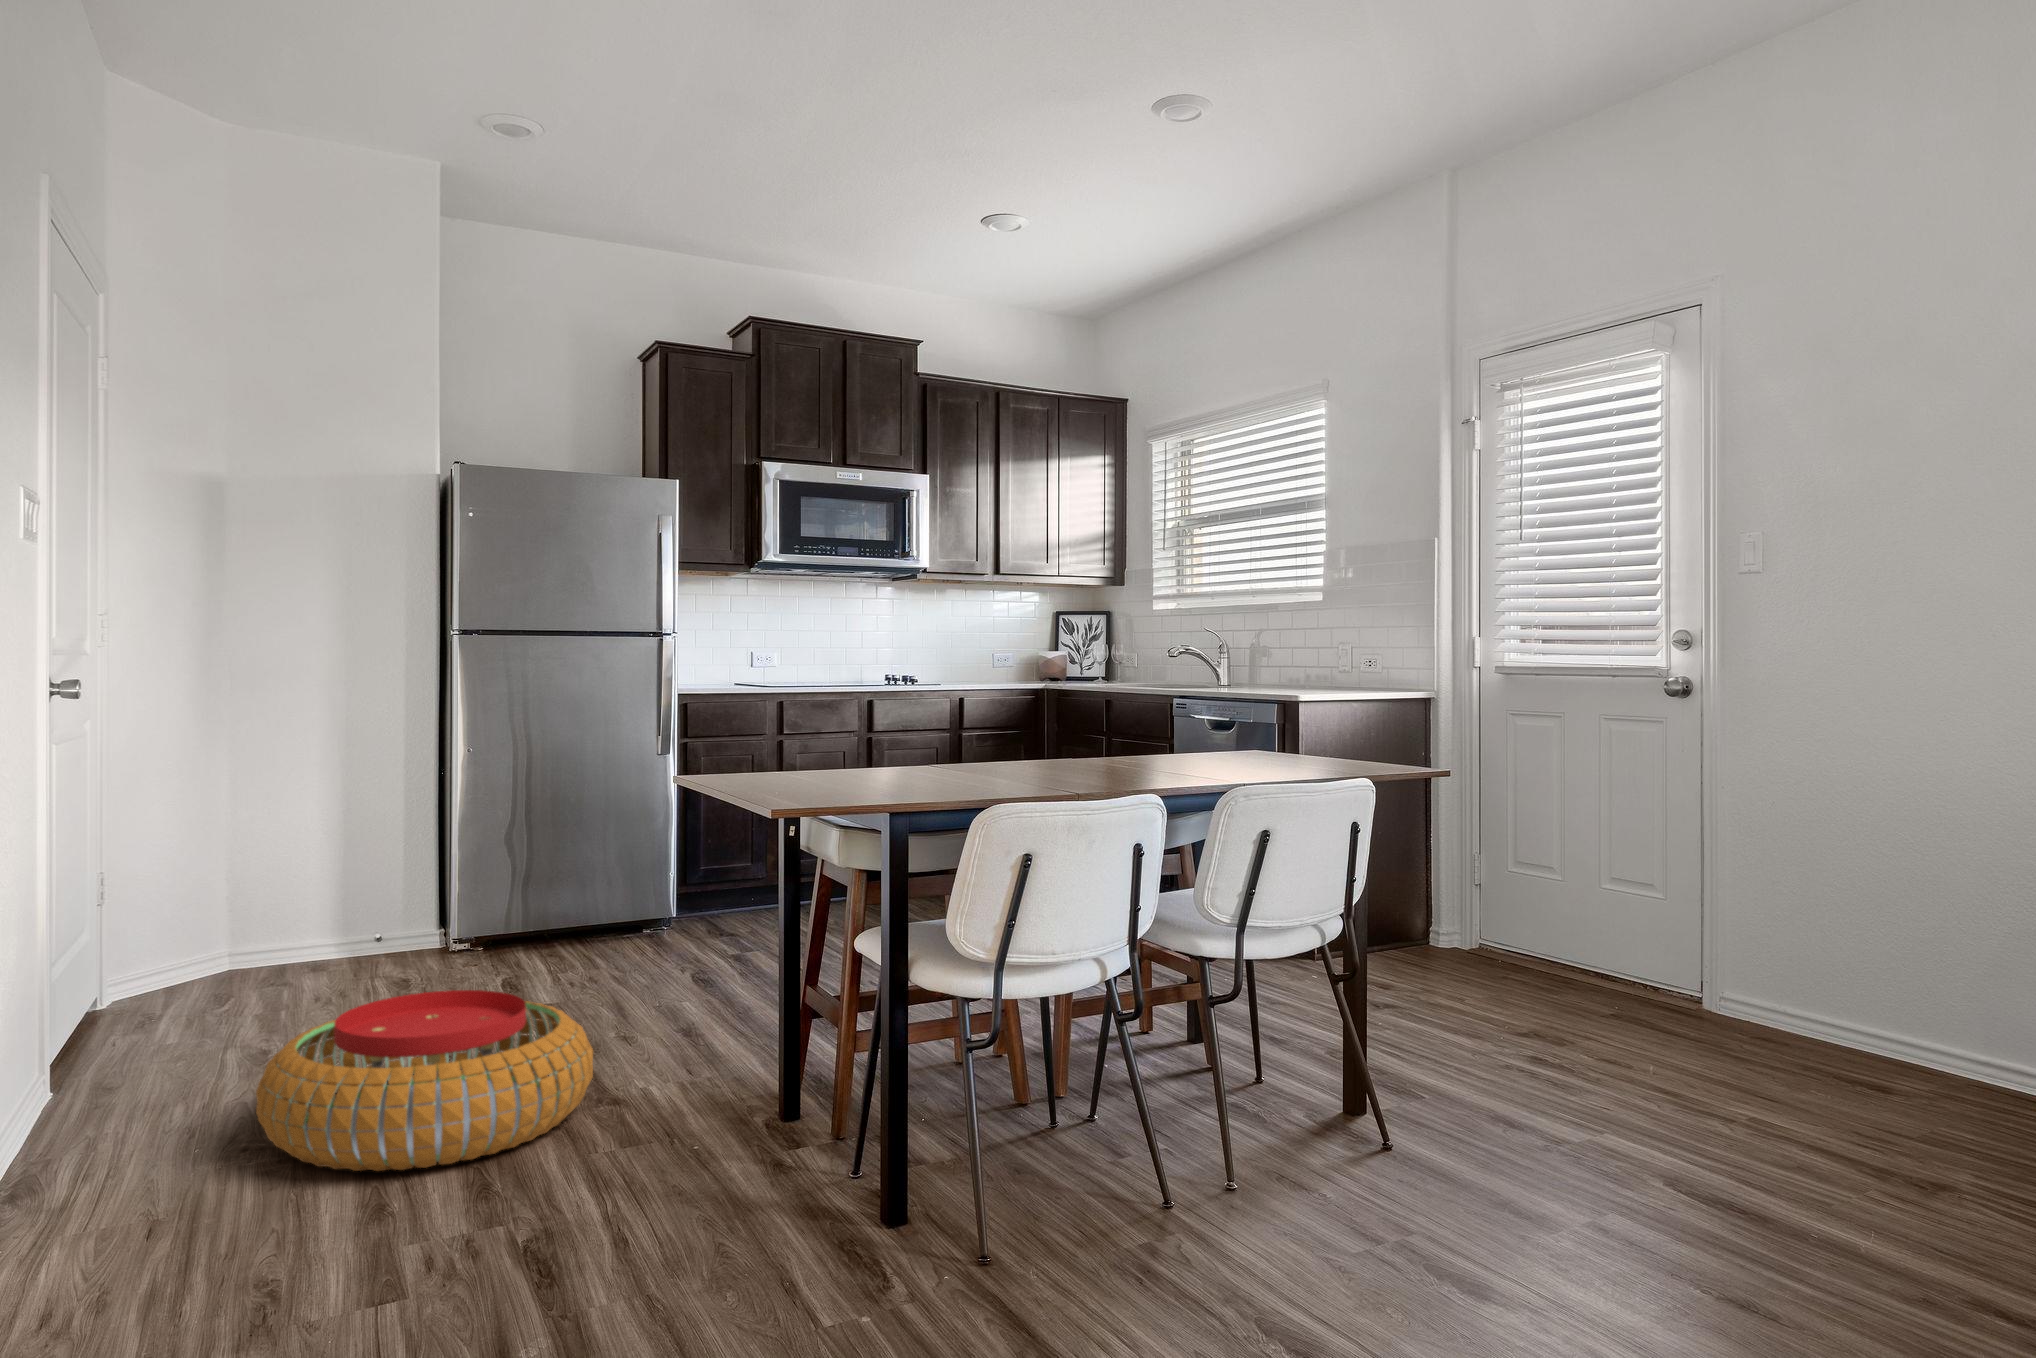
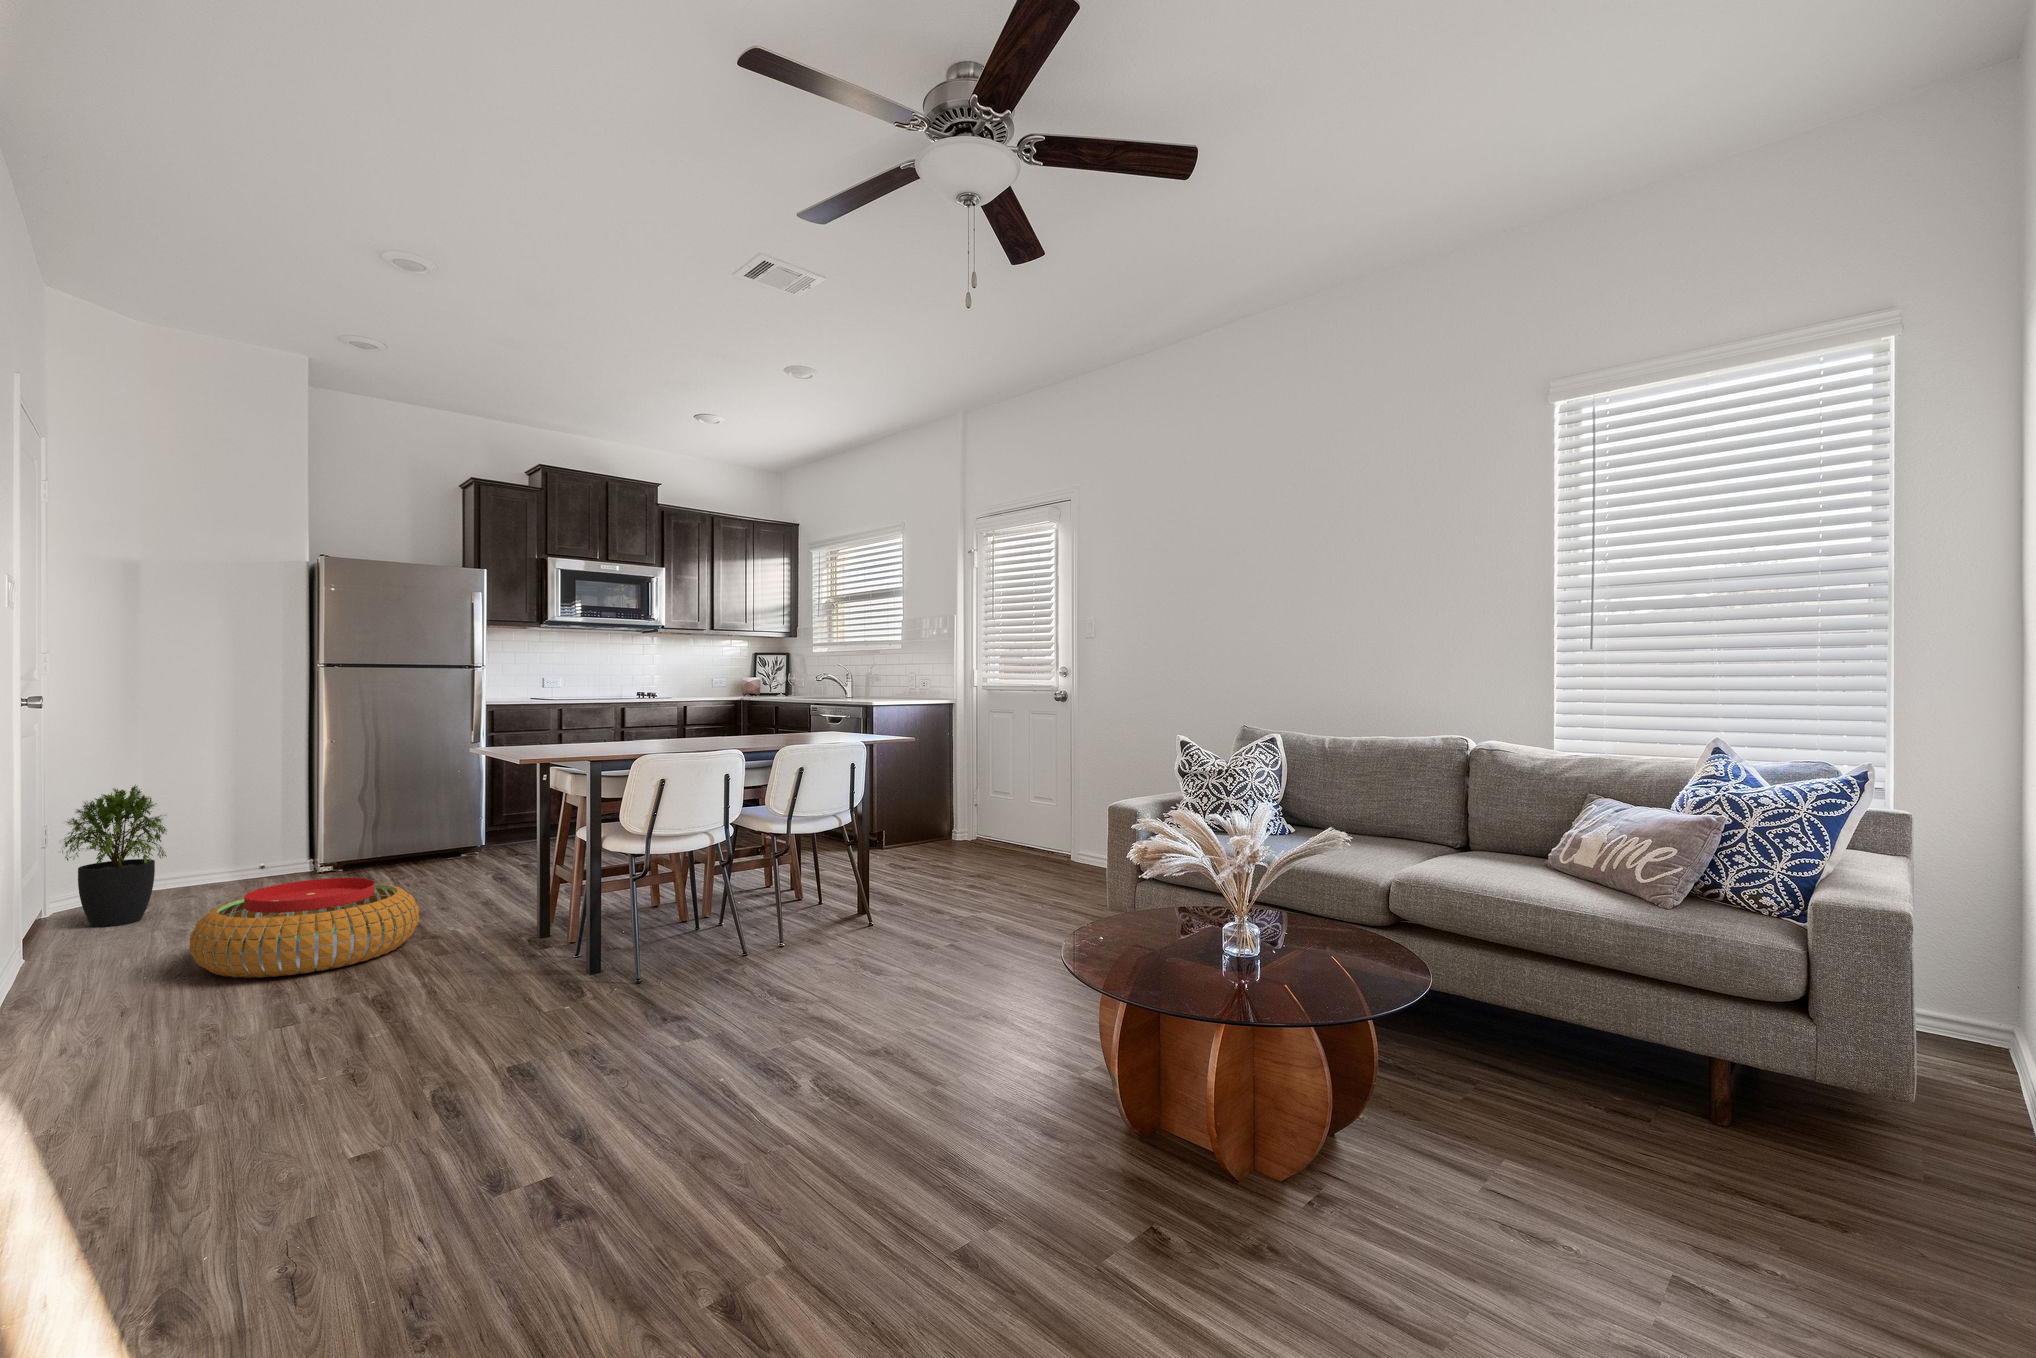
potted plant: none [102,816,250,1036] -> present [62,785,166,927]

